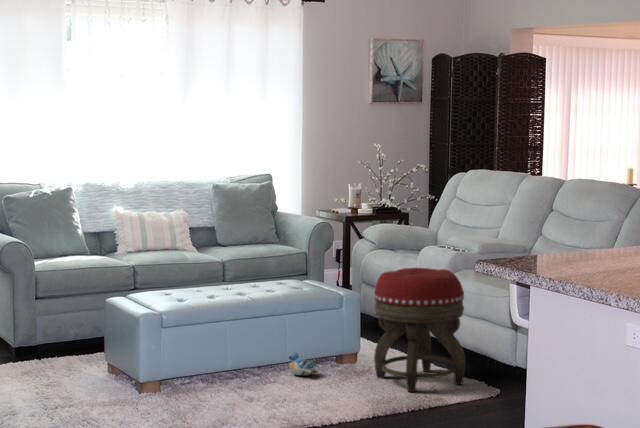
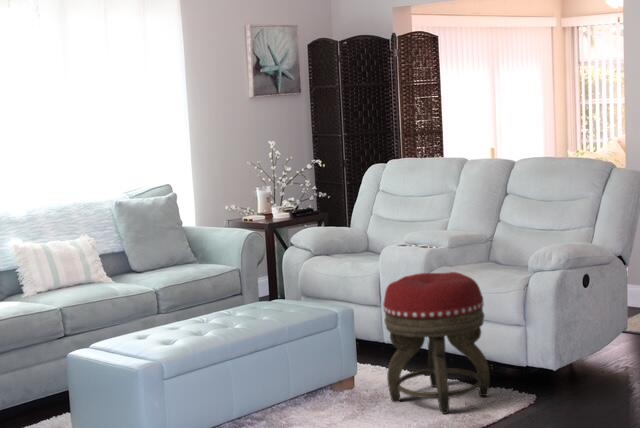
plush toy: present [289,352,318,376] -> none [289,386,330,413]

